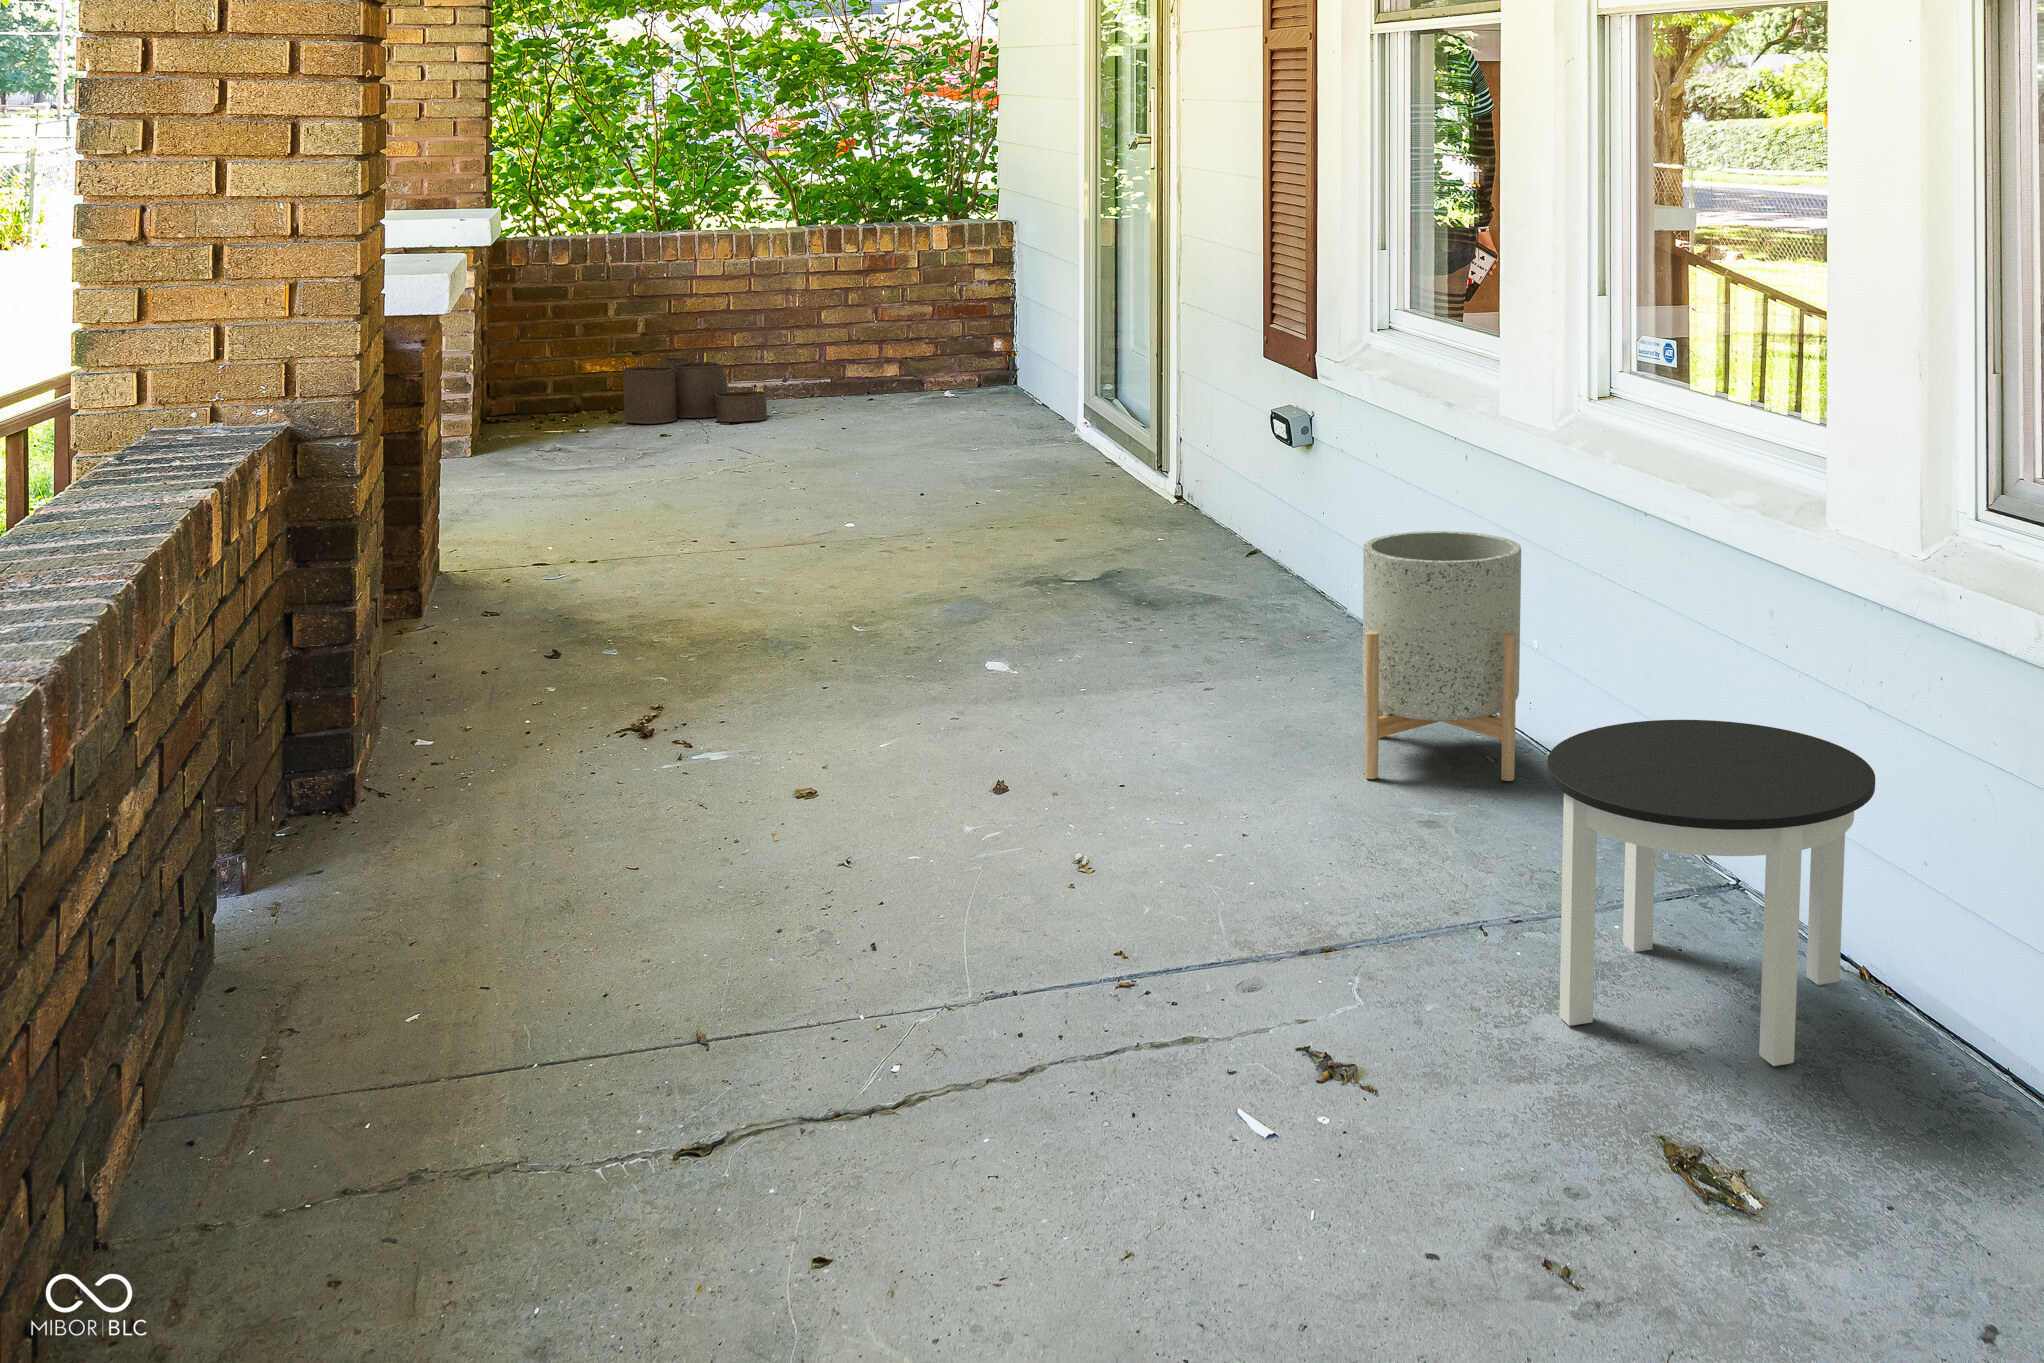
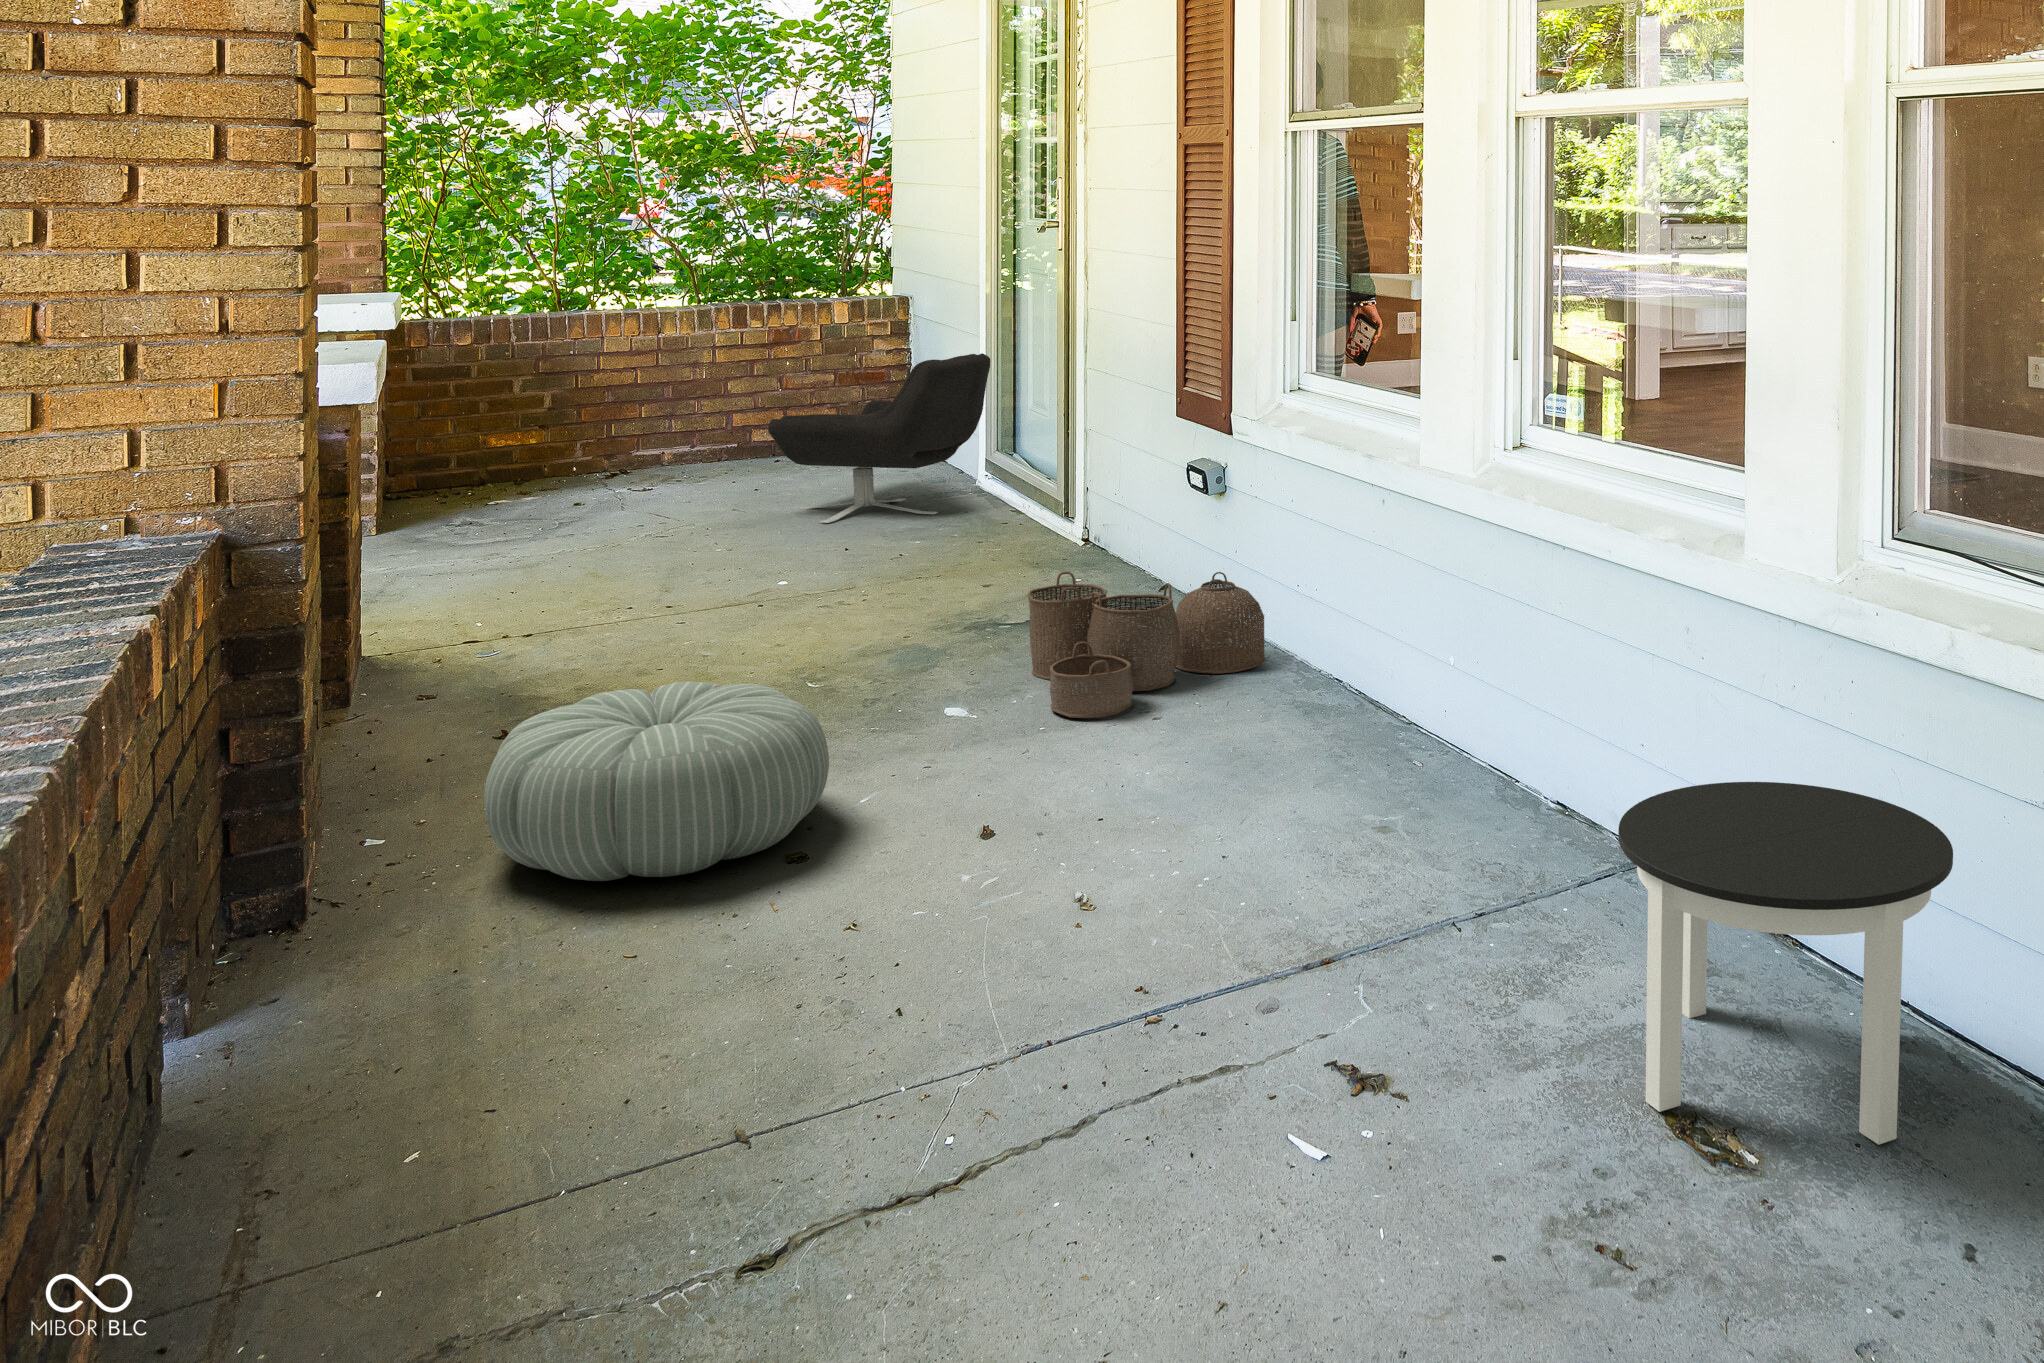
lounge chair: none [853,284,1087,460] -> present [768,353,990,523]
woven basket: present [621,353,768,424] -> present [1027,572,1266,718]
planter: present [1363,531,1521,781] -> none [1349,590,1506,839]
pouf: none [523,595,850,776] -> present [484,682,829,881]

